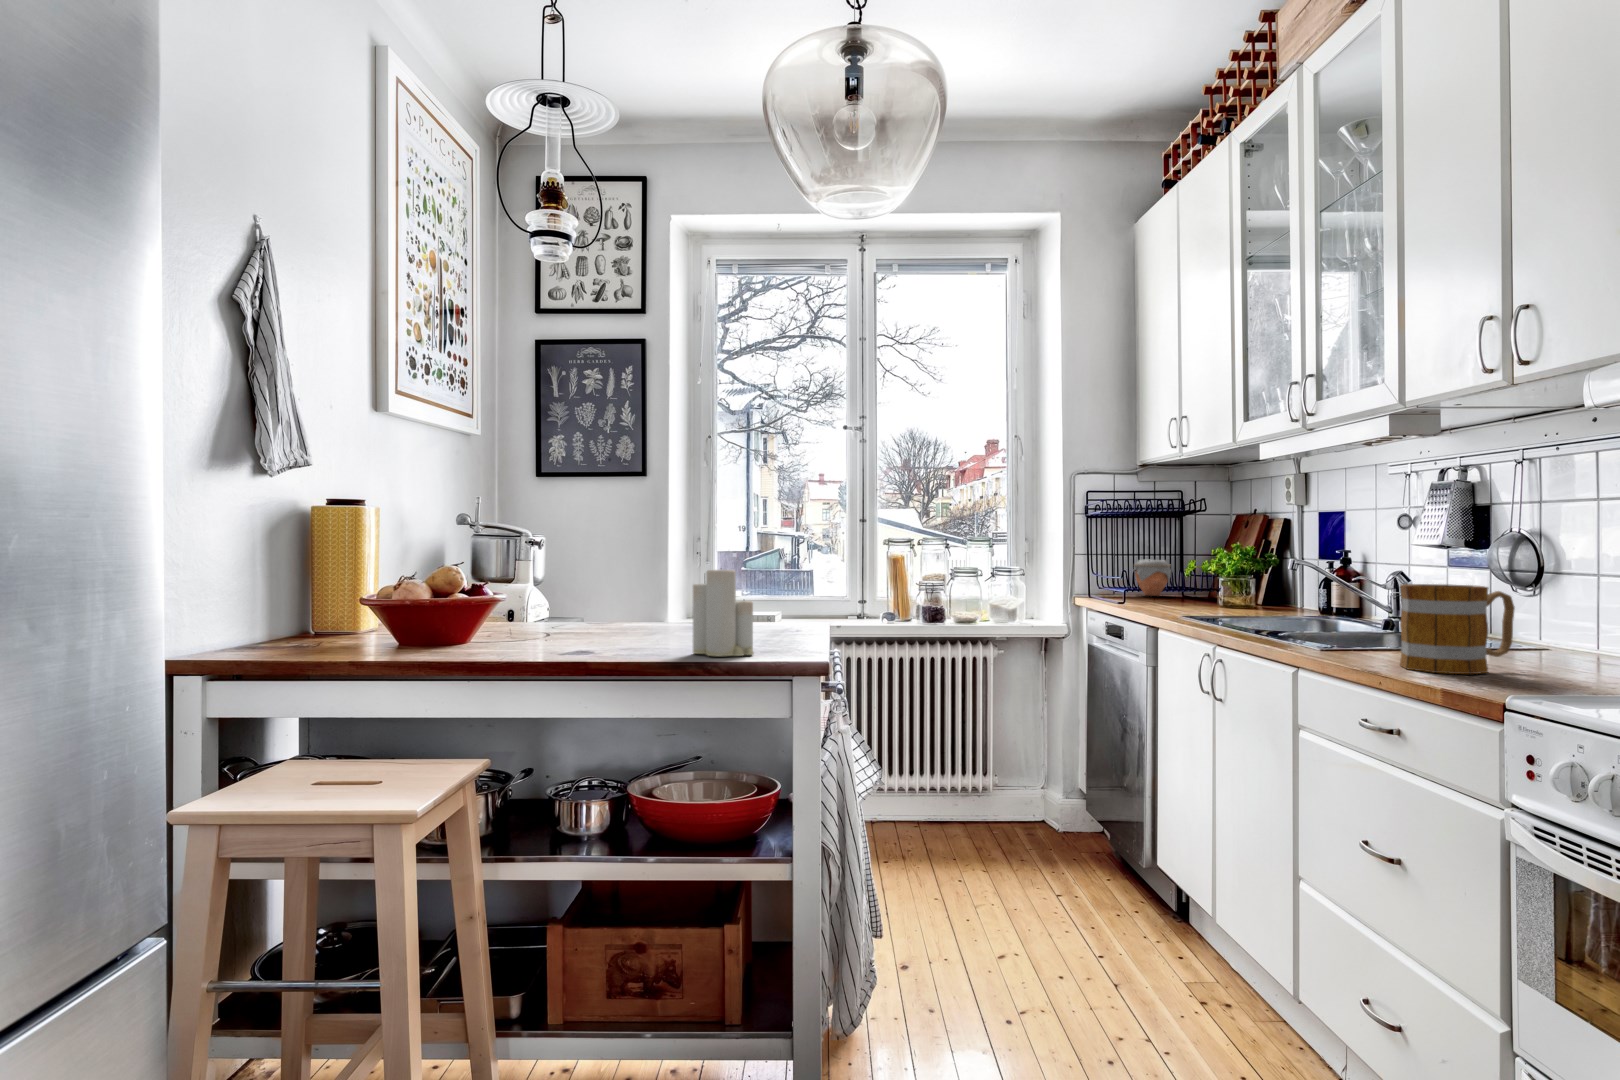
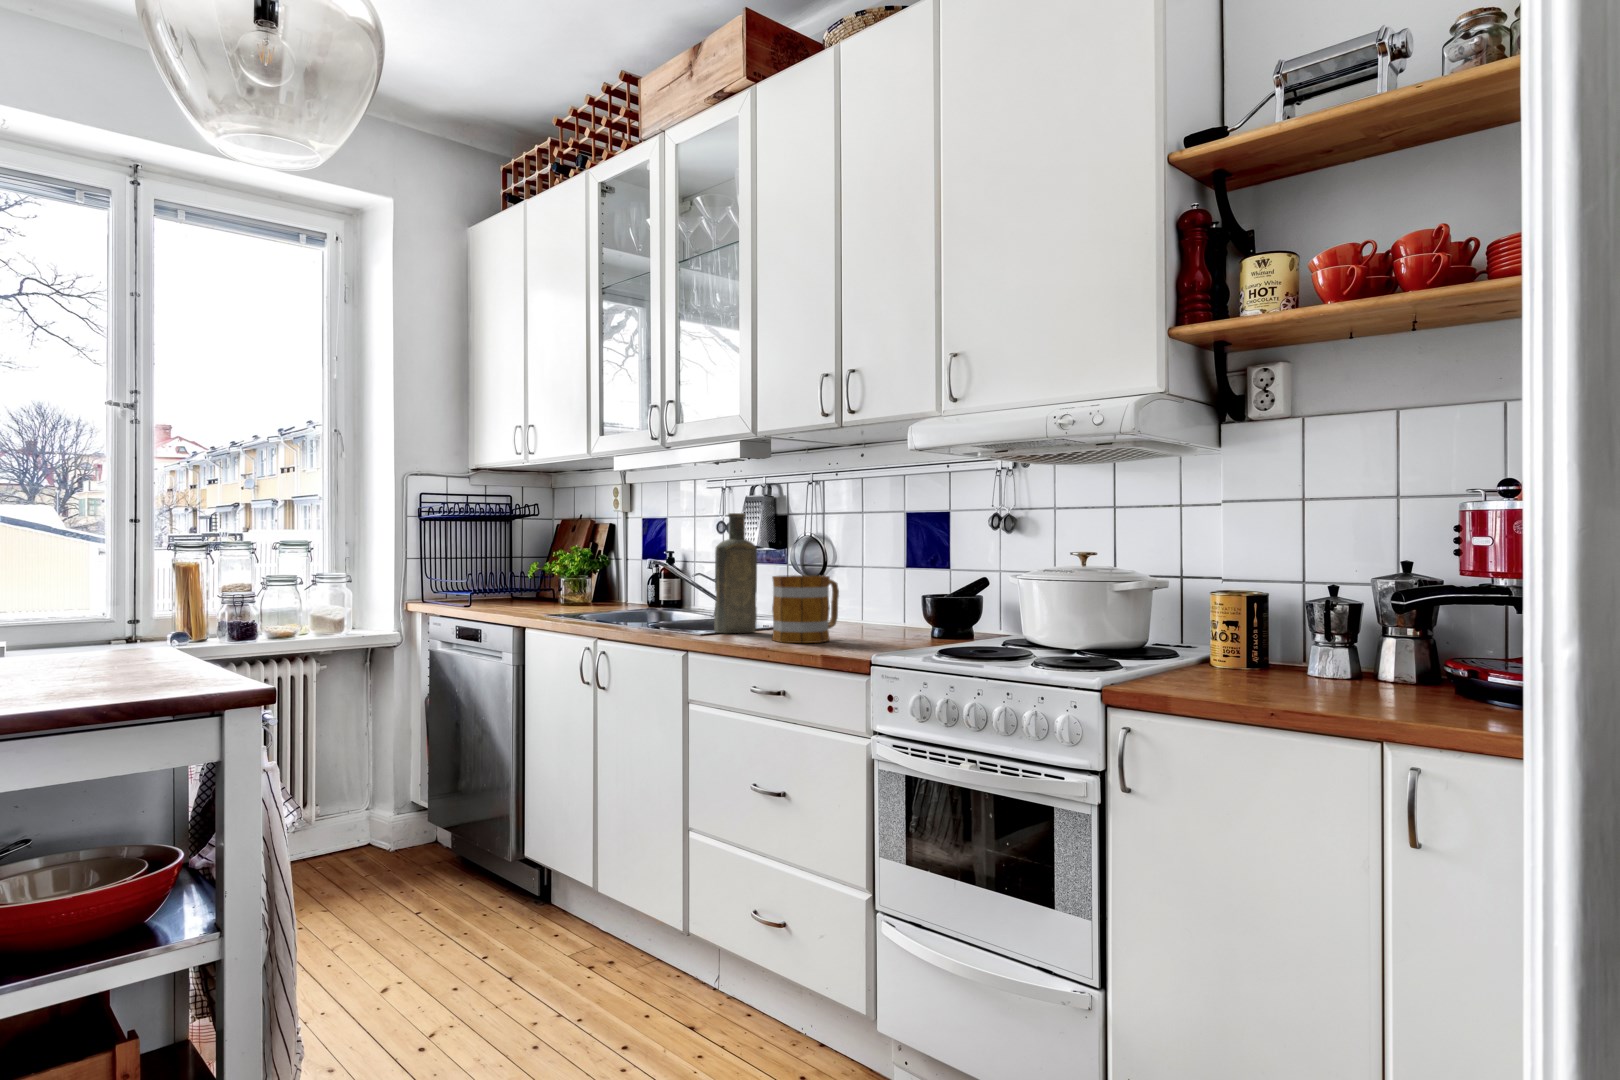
bottle: none [1327,505,1400,653] -> present [714,513,757,633]
jar: present [1134,560,1171,596] -> none [466,563,504,598]
candle: present [693,569,754,656] -> none [53,560,160,688]

